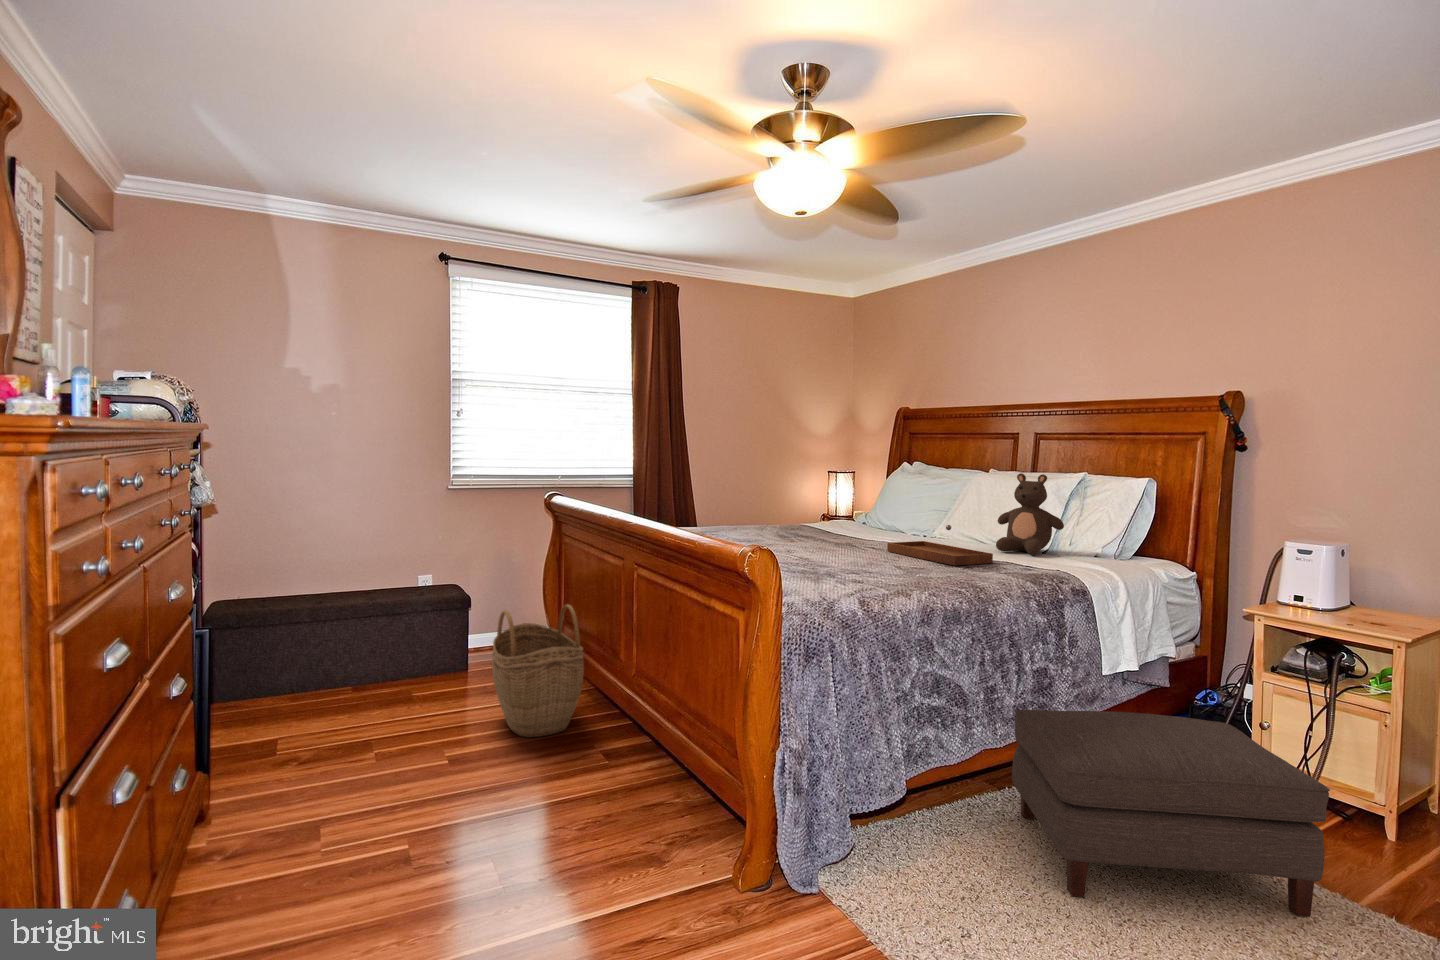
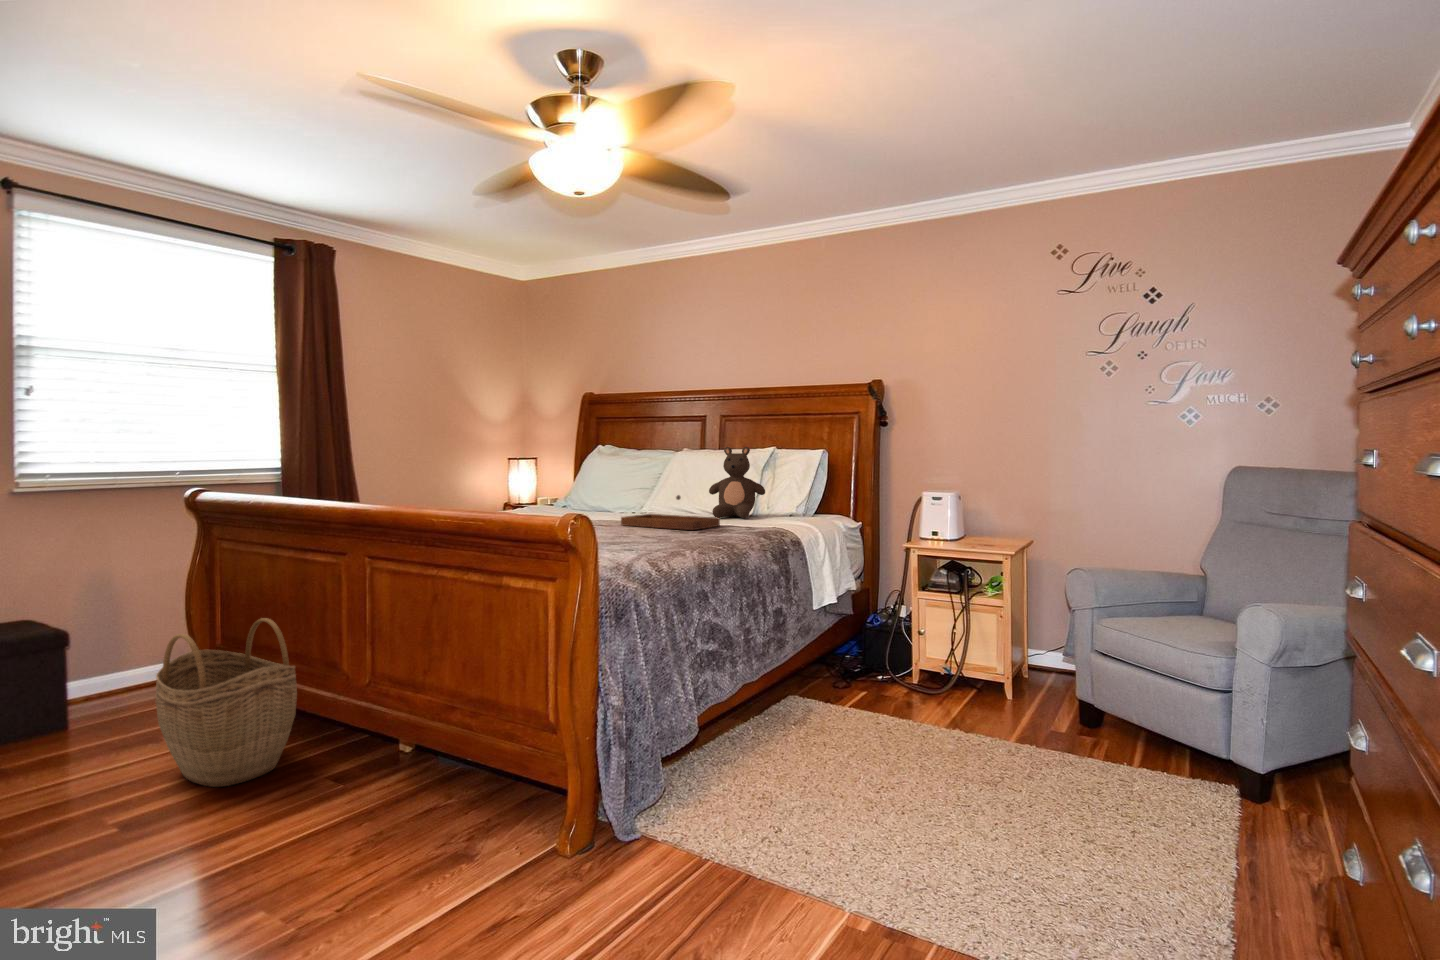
ottoman: present [1012,709,1330,916] -> none [765,630,985,782]

